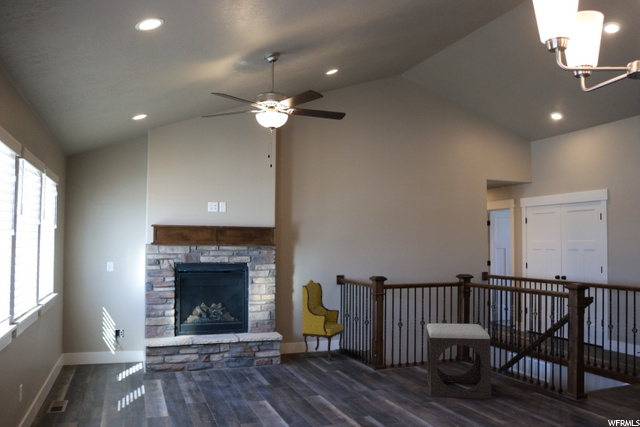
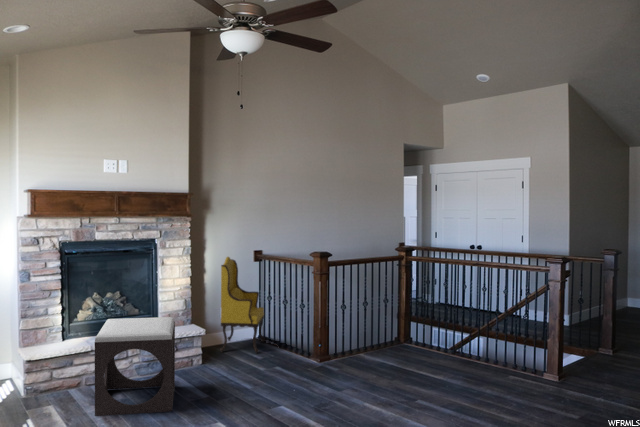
footstool: present [427,323,491,399] -> present [95,317,175,416]

